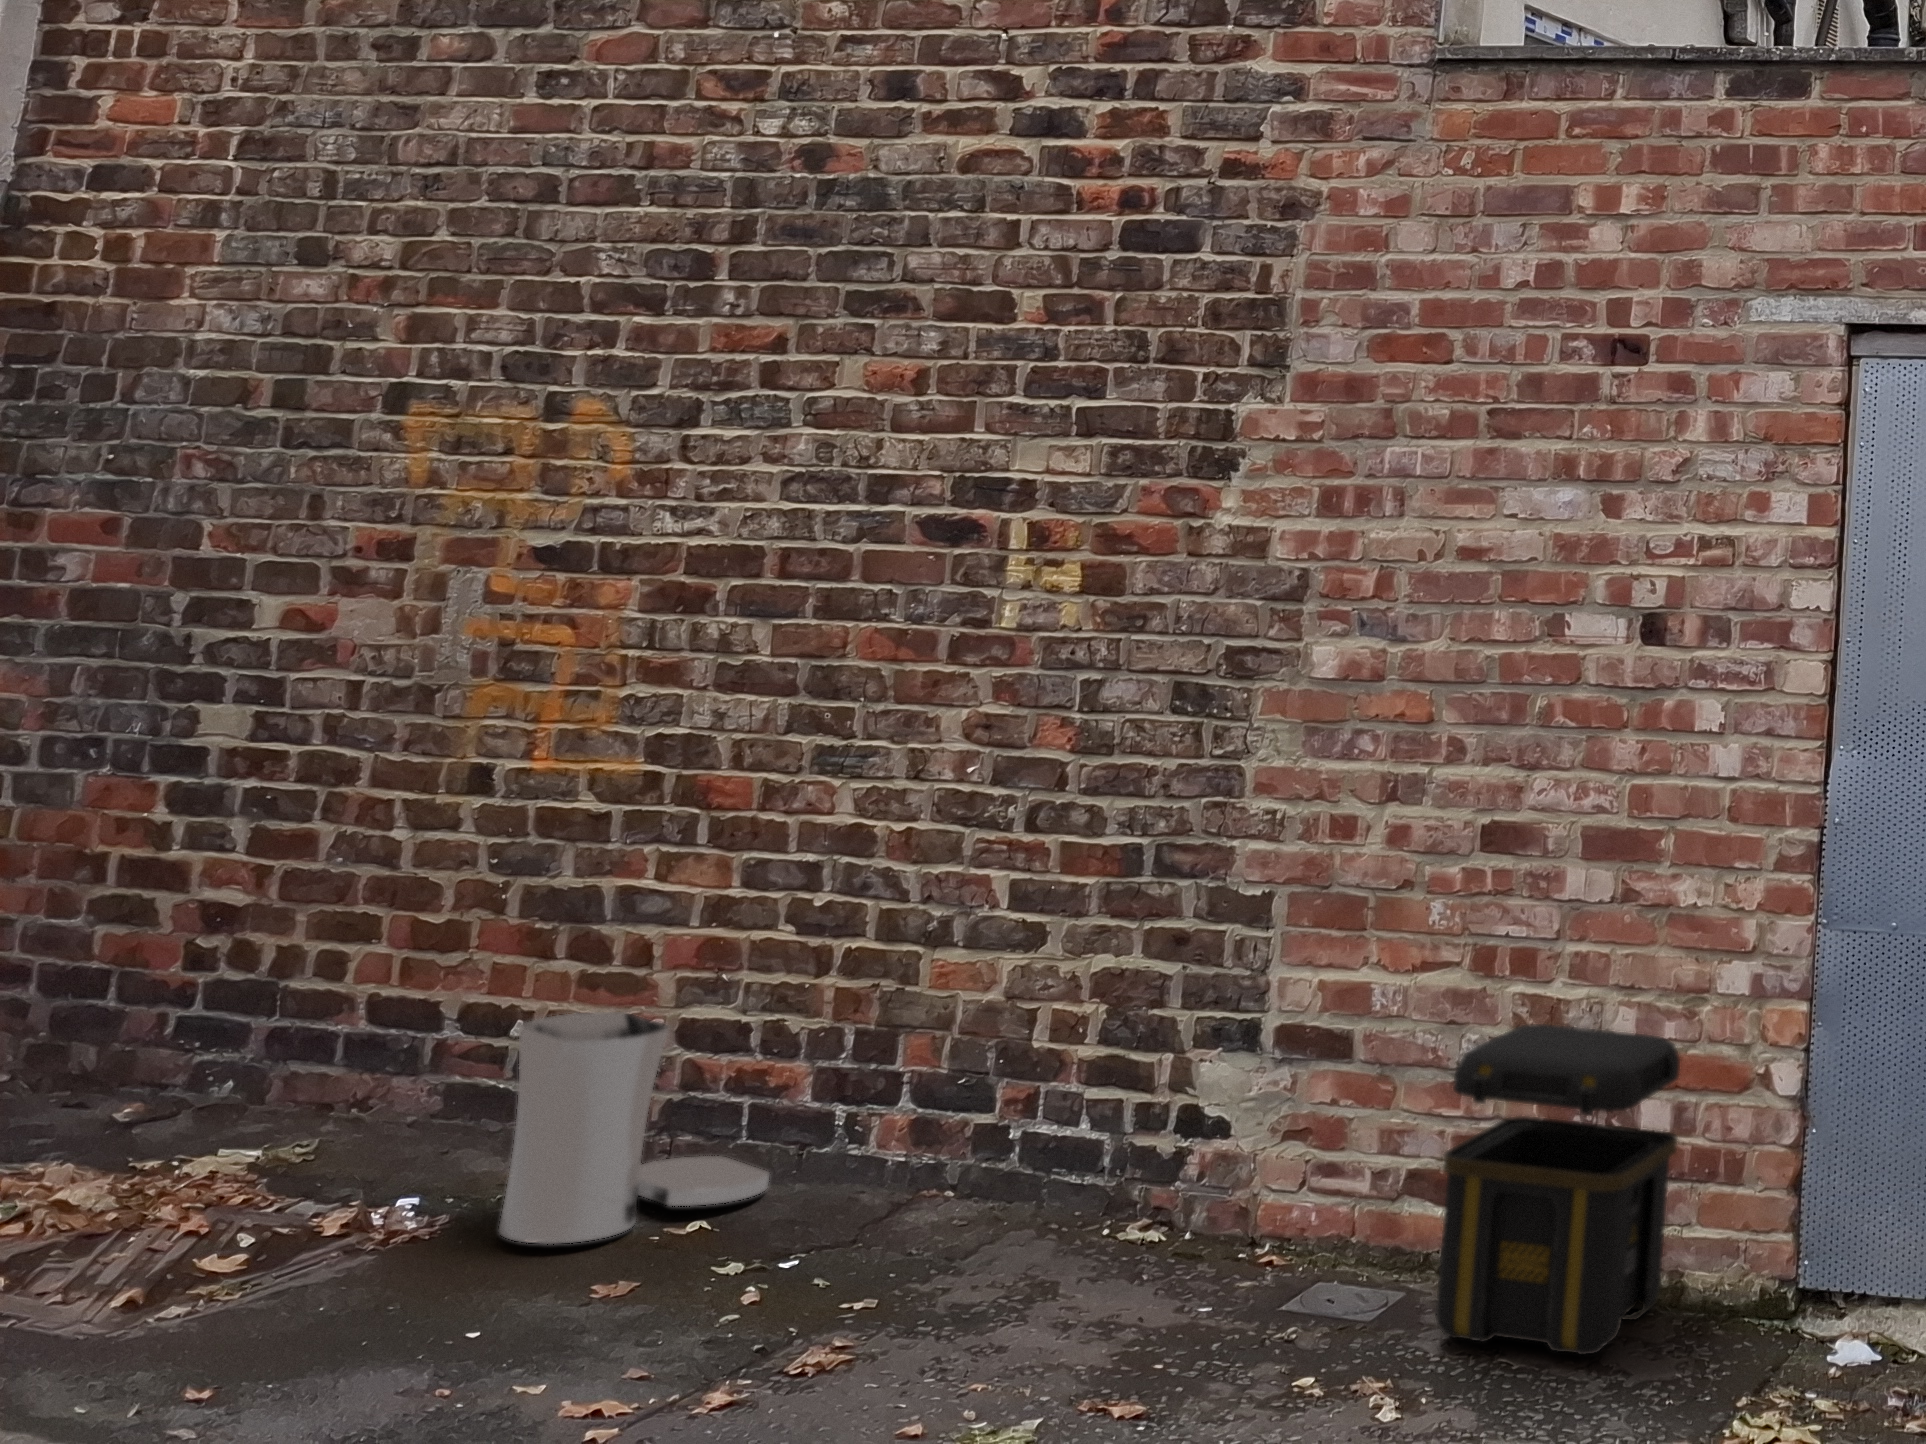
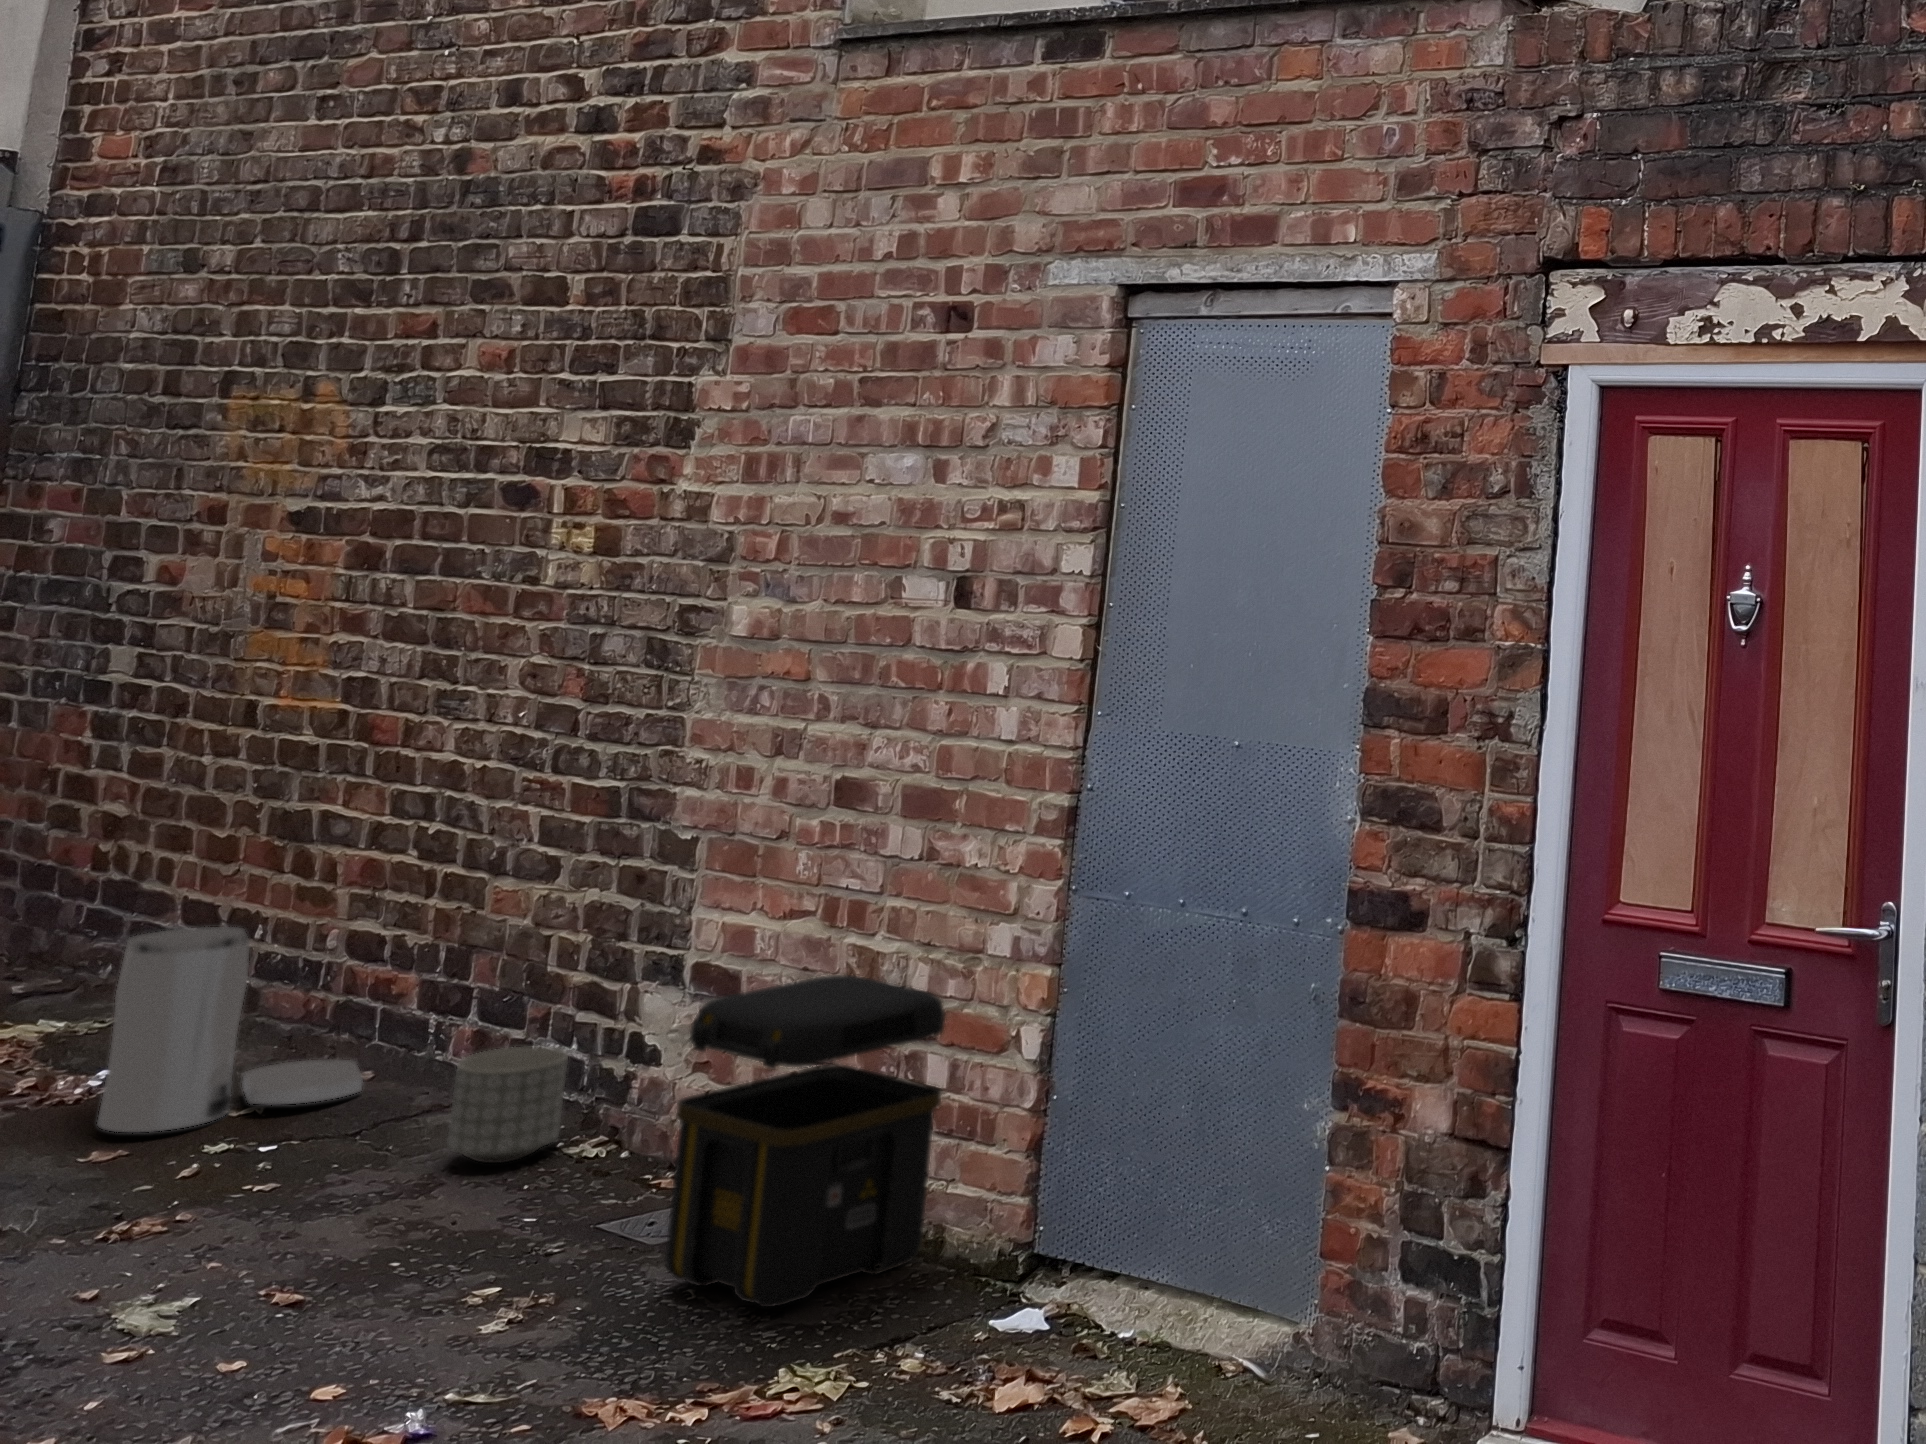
planter: none [990,1123,1109,1248] -> present [447,1047,568,1163]

